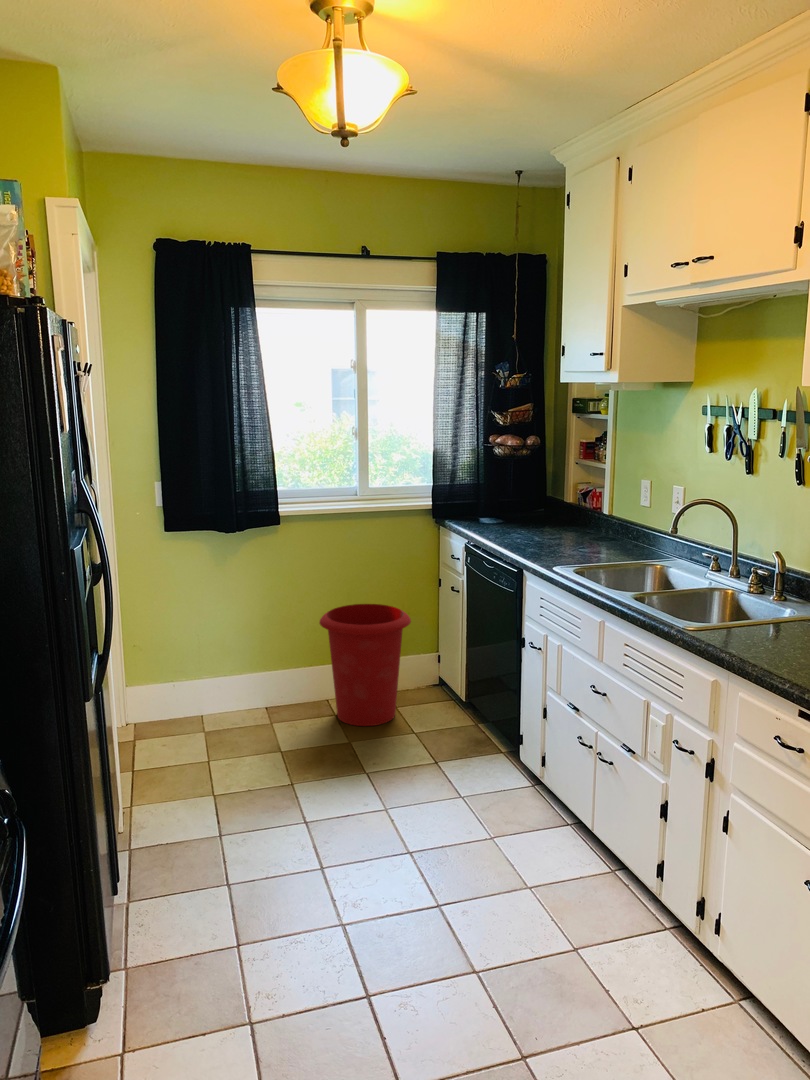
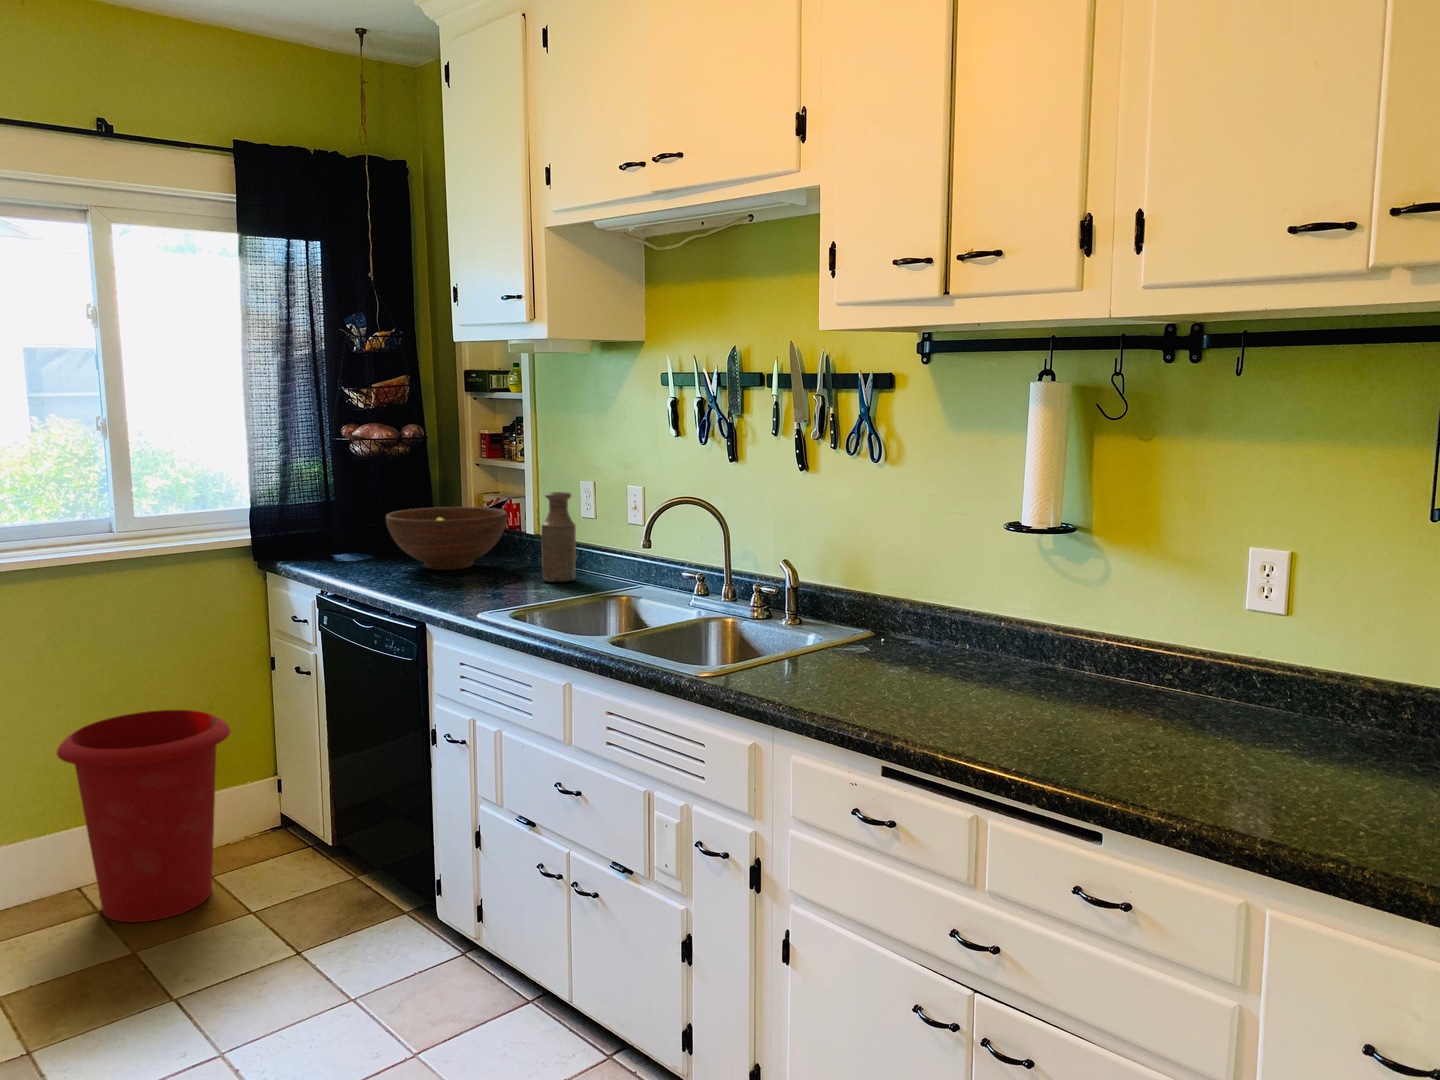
bottle: none [608,487,634,550] -> present [541,492,576,582]
fruit bowl: none [511,492,590,534] -> present [386,507,507,570]

